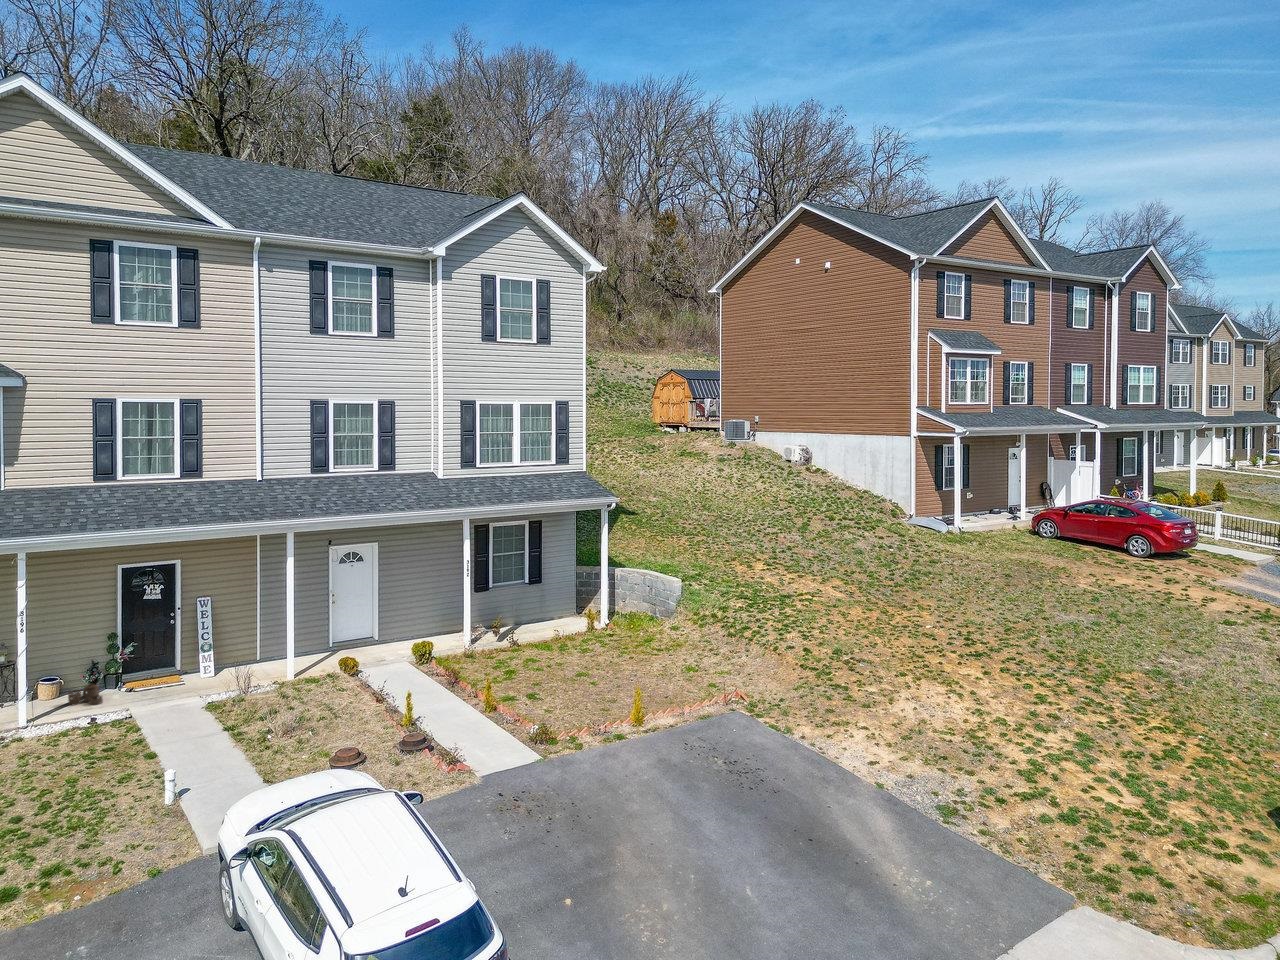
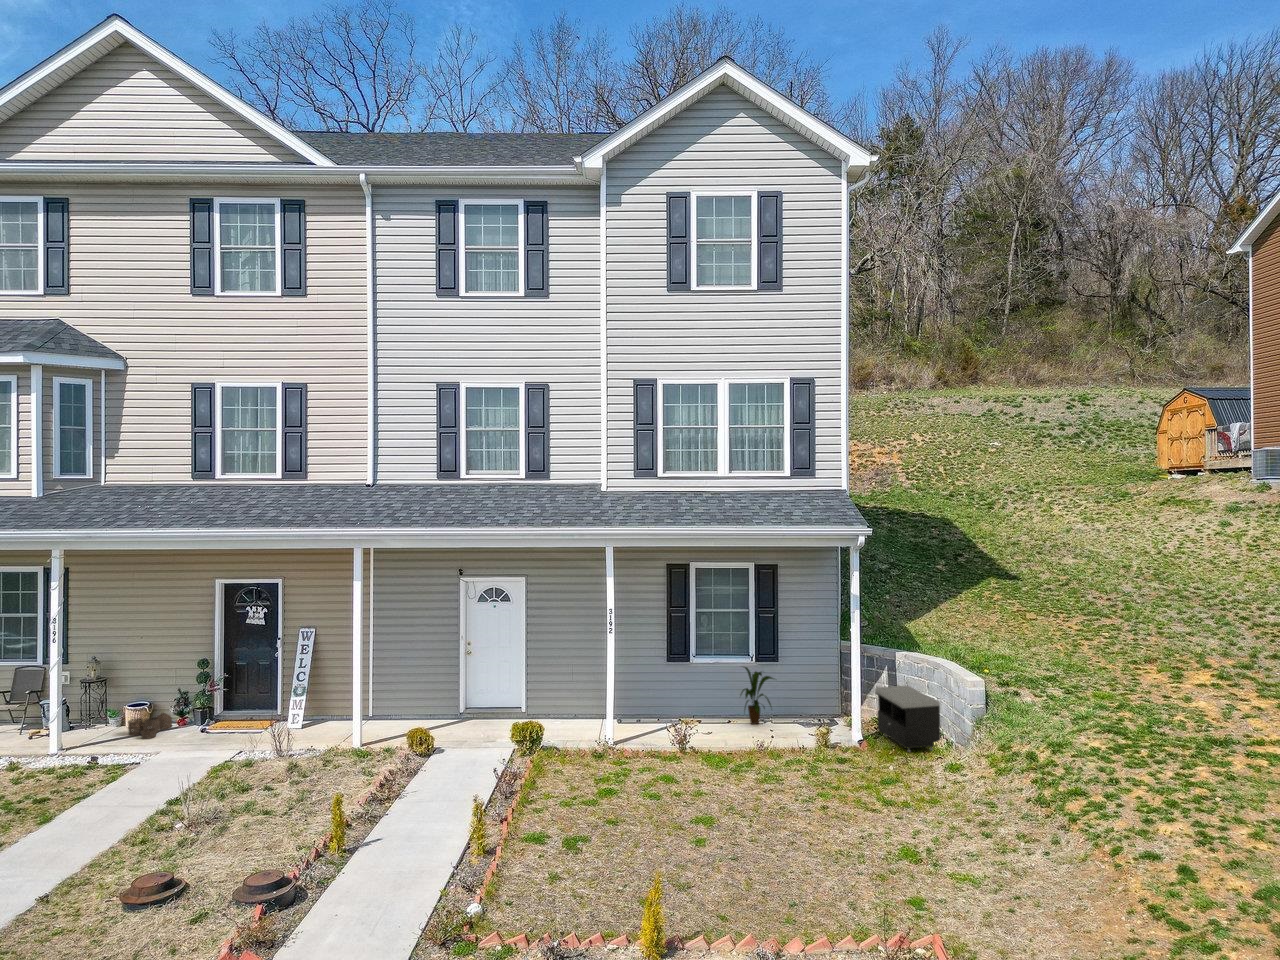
house plant: none [532,591,557,627] -> present [741,667,773,724]
storage bench: none [616,591,657,627] -> present [875,686,940,752]

